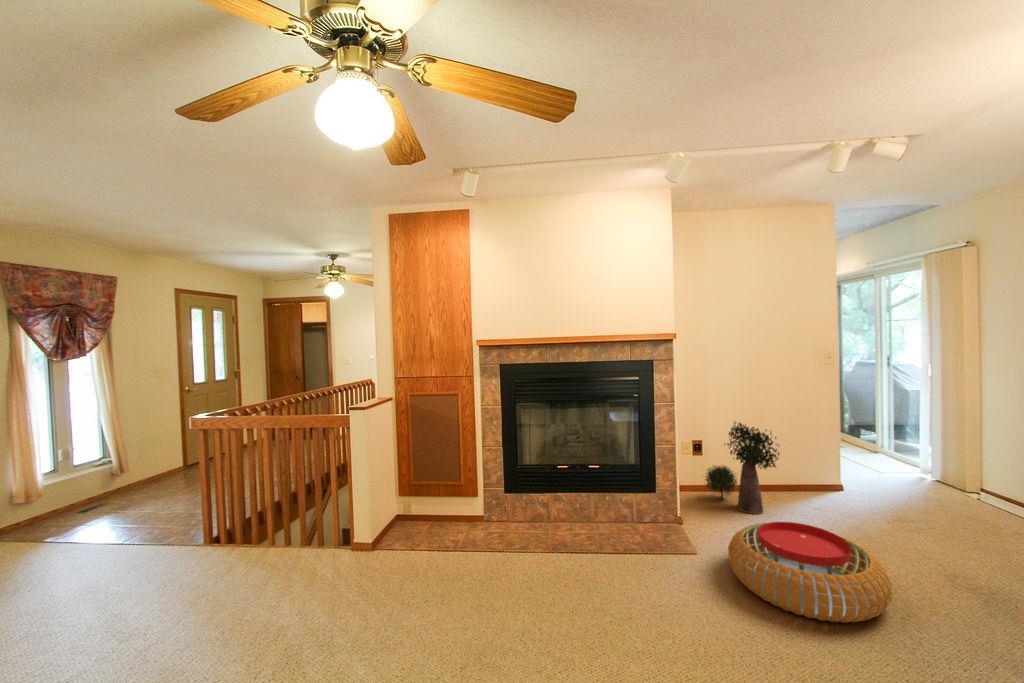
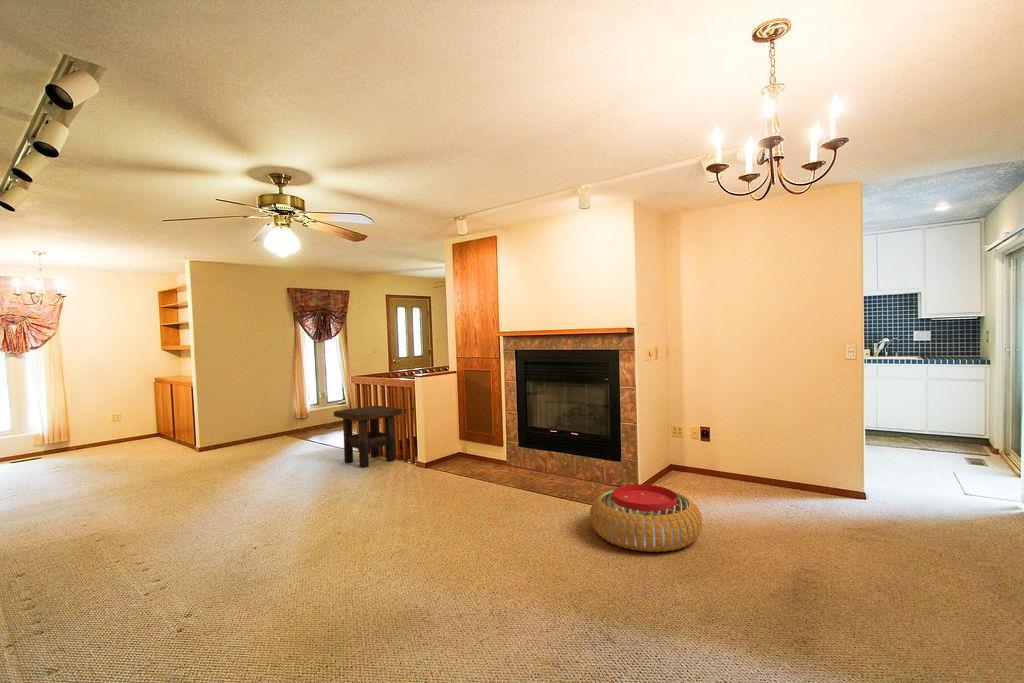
potted plant: present [705,422,780,514] -> none [697,411,754,500]
side table: none [176,463,314,582] -> present [334,405,403,468]

